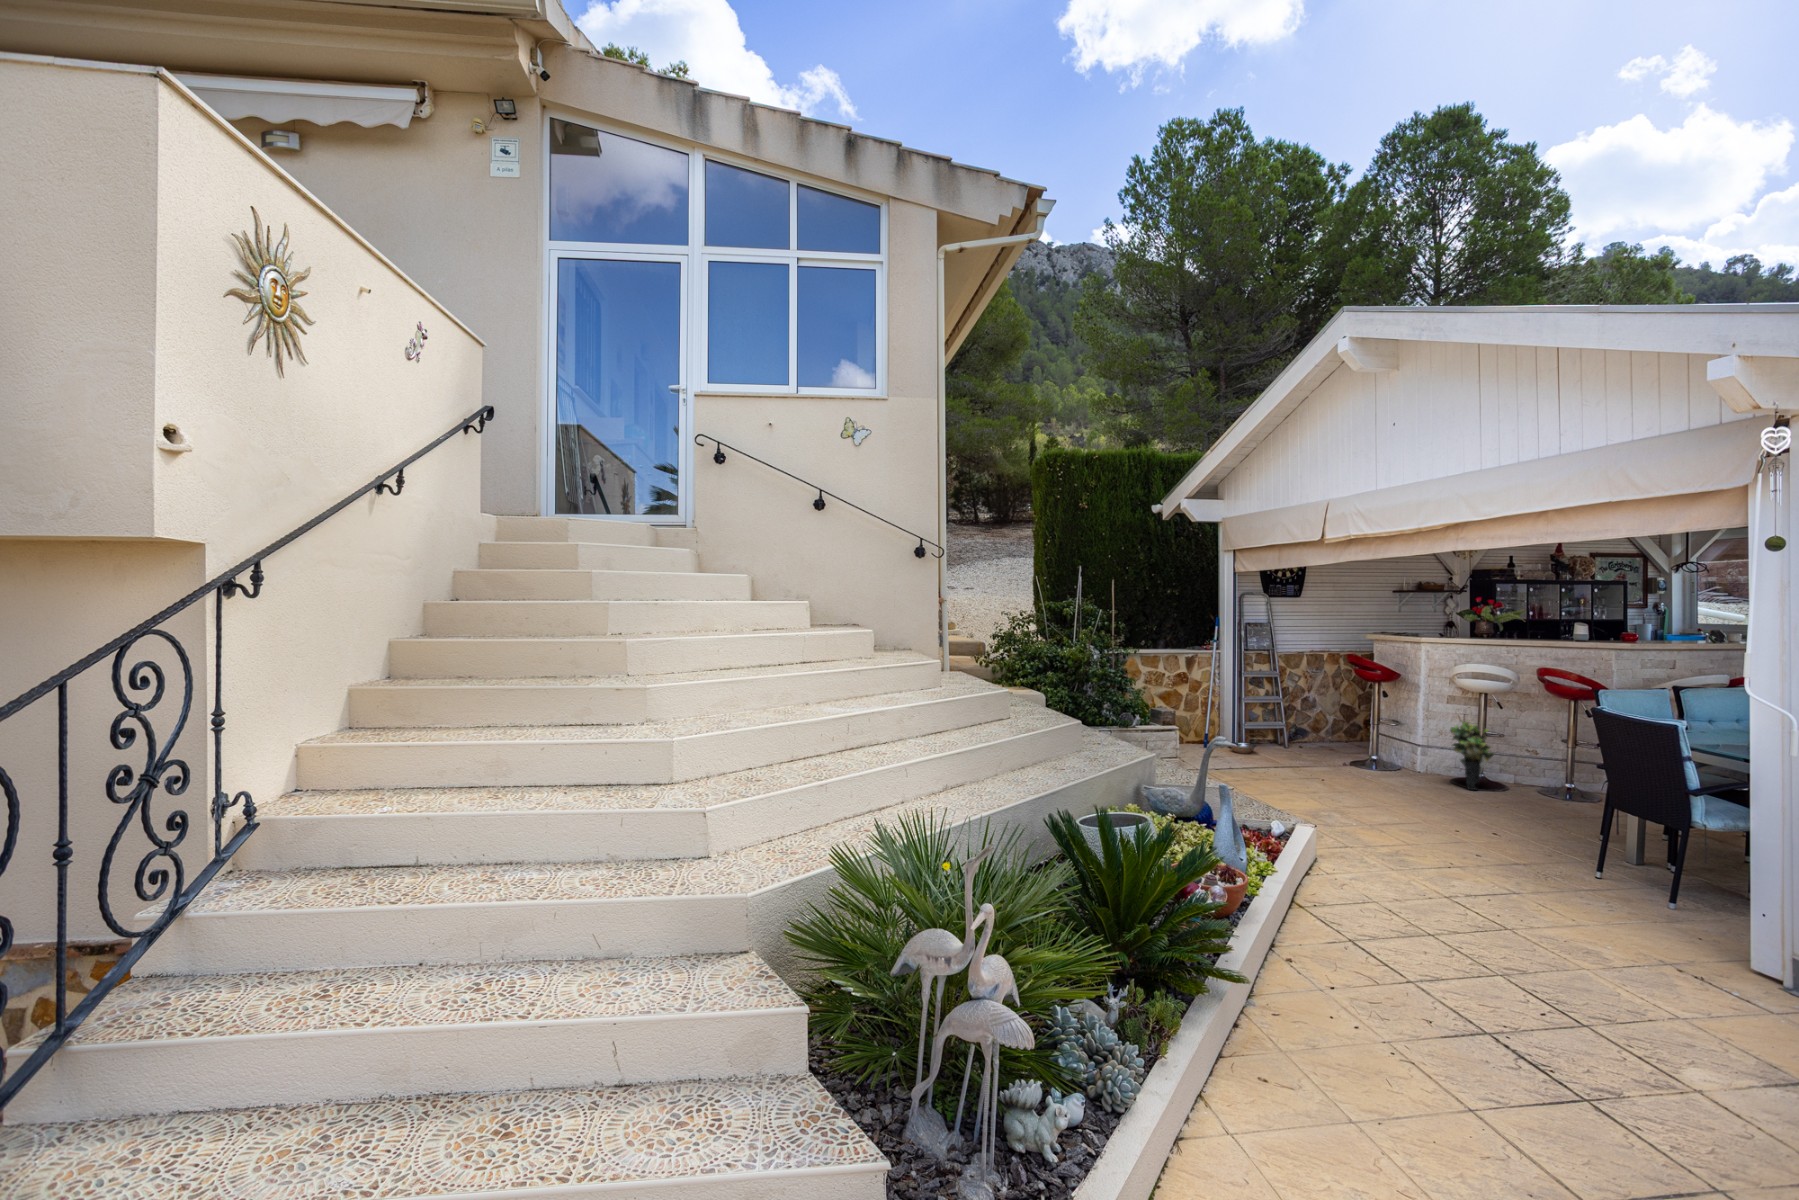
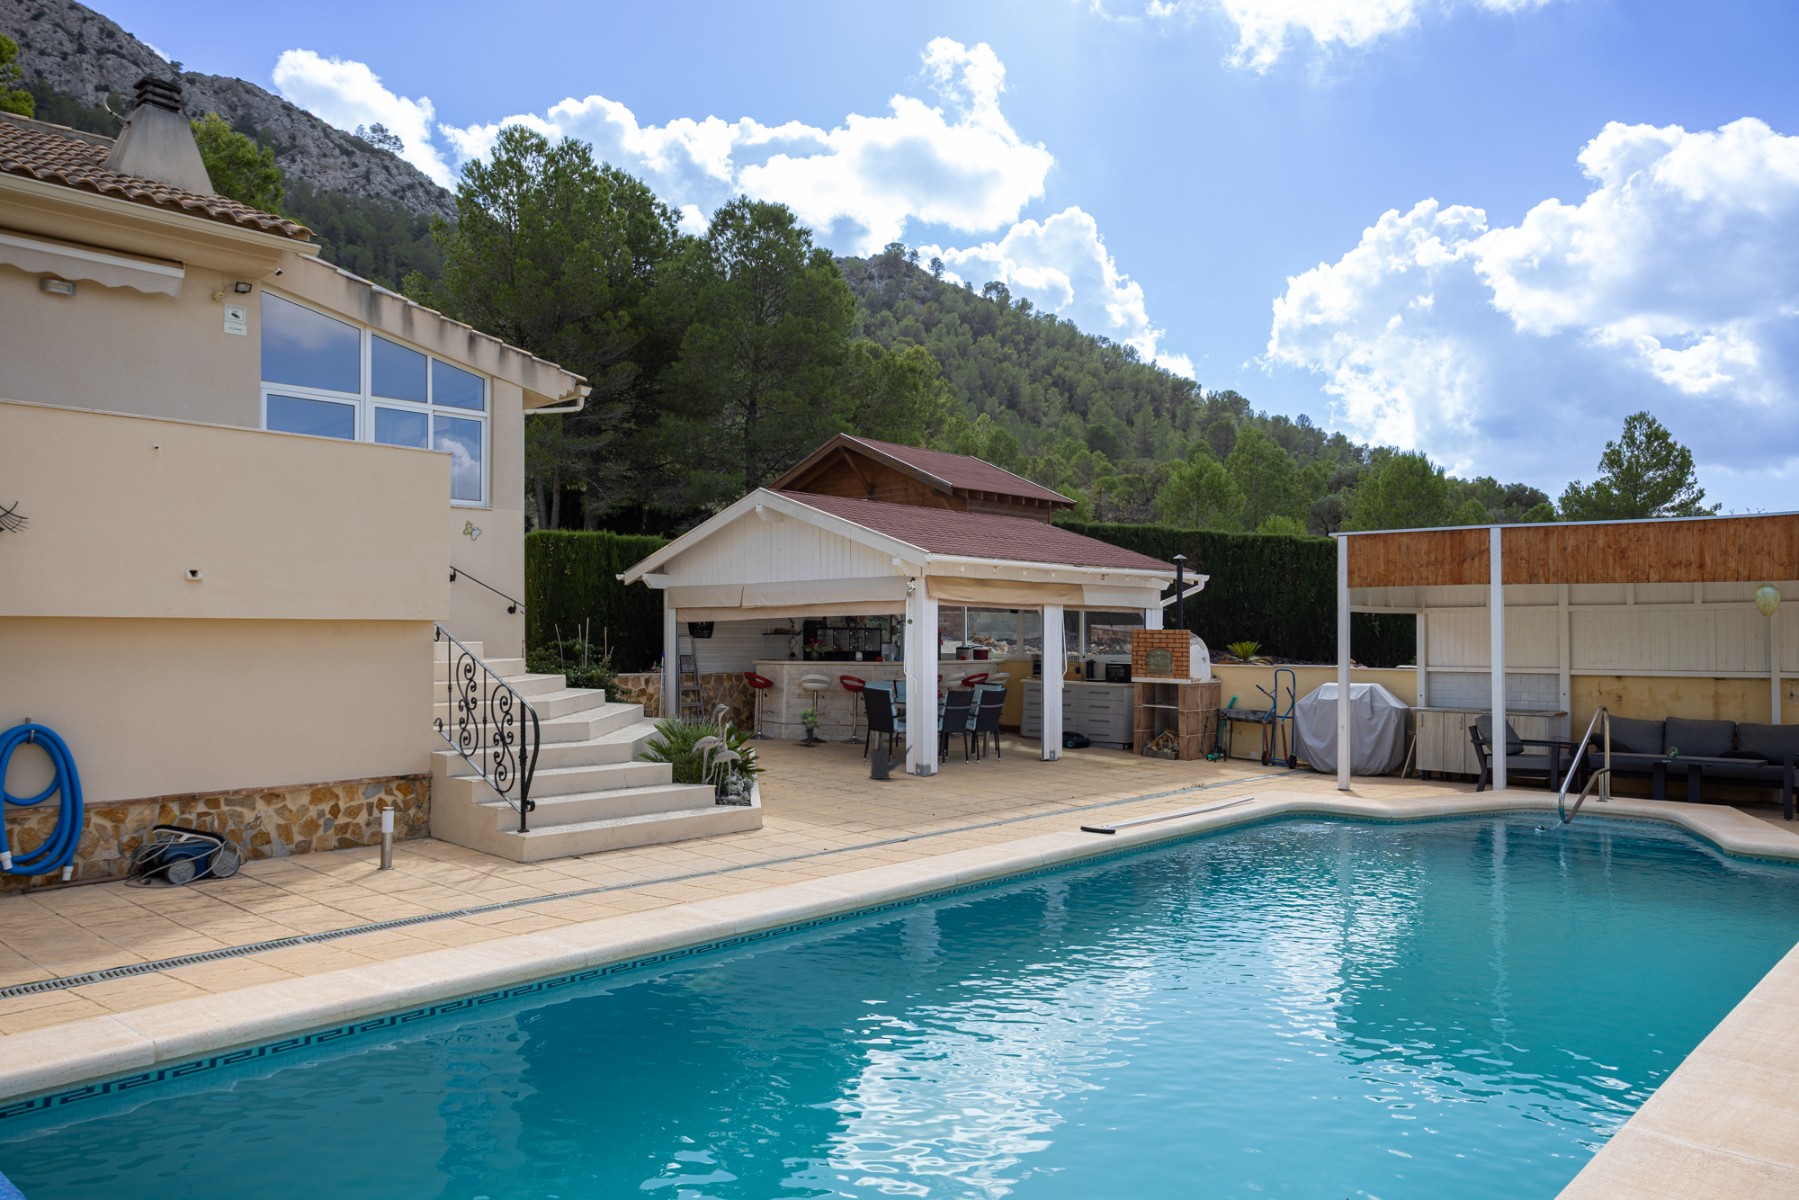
watering can: none [1603,844,1762,953] -> present [870,738,912,779]

